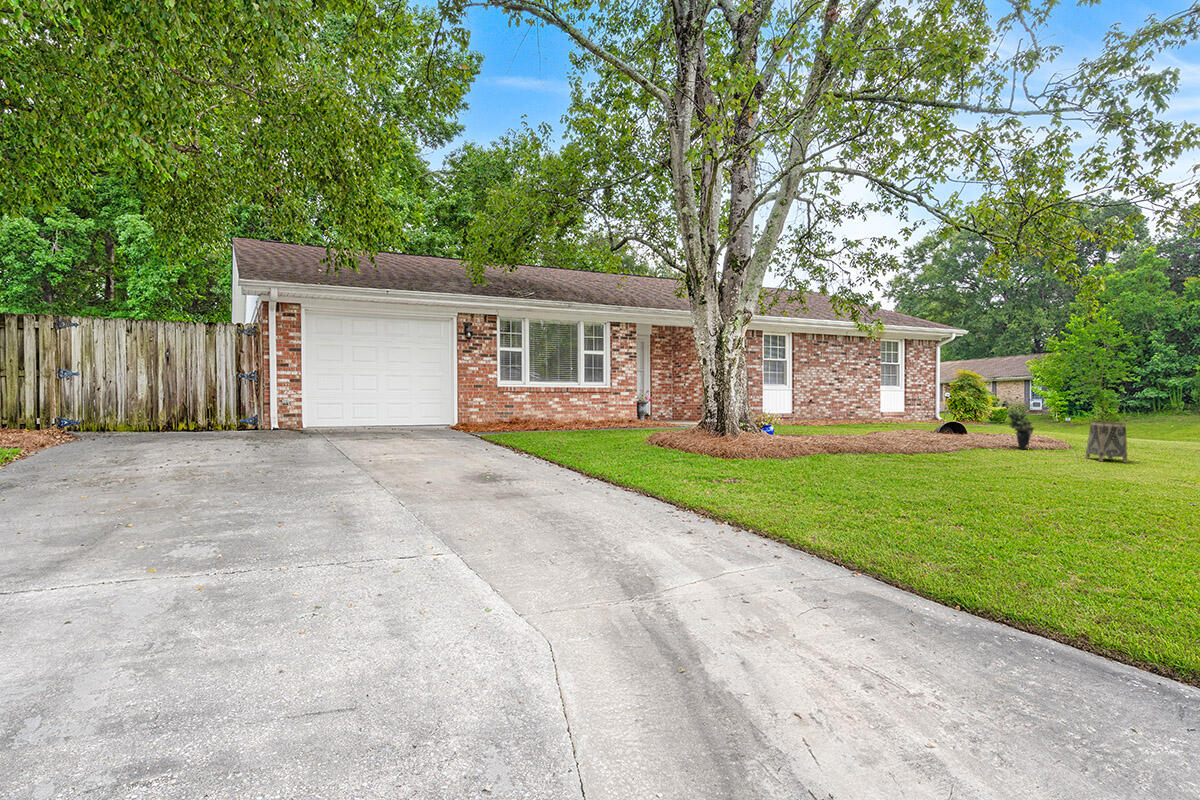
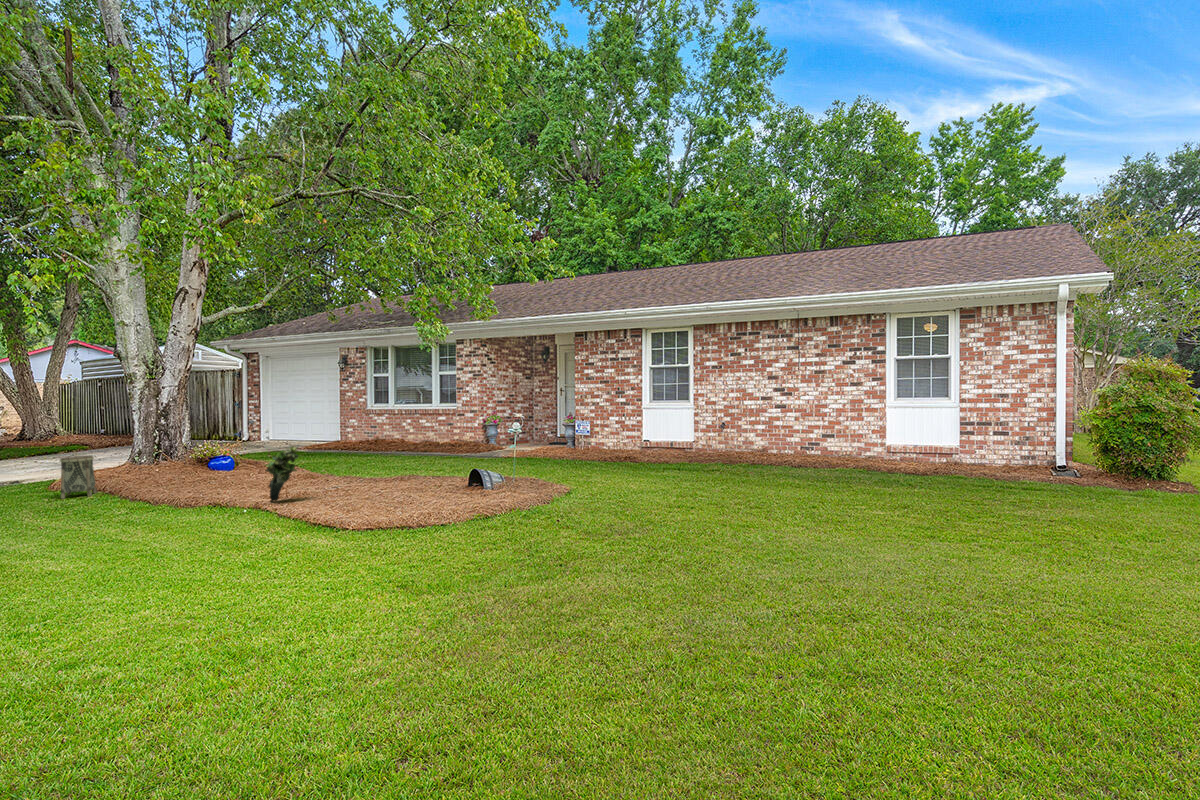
basket: present [1085,421,1127,462] -> present [60,456,97,499]

